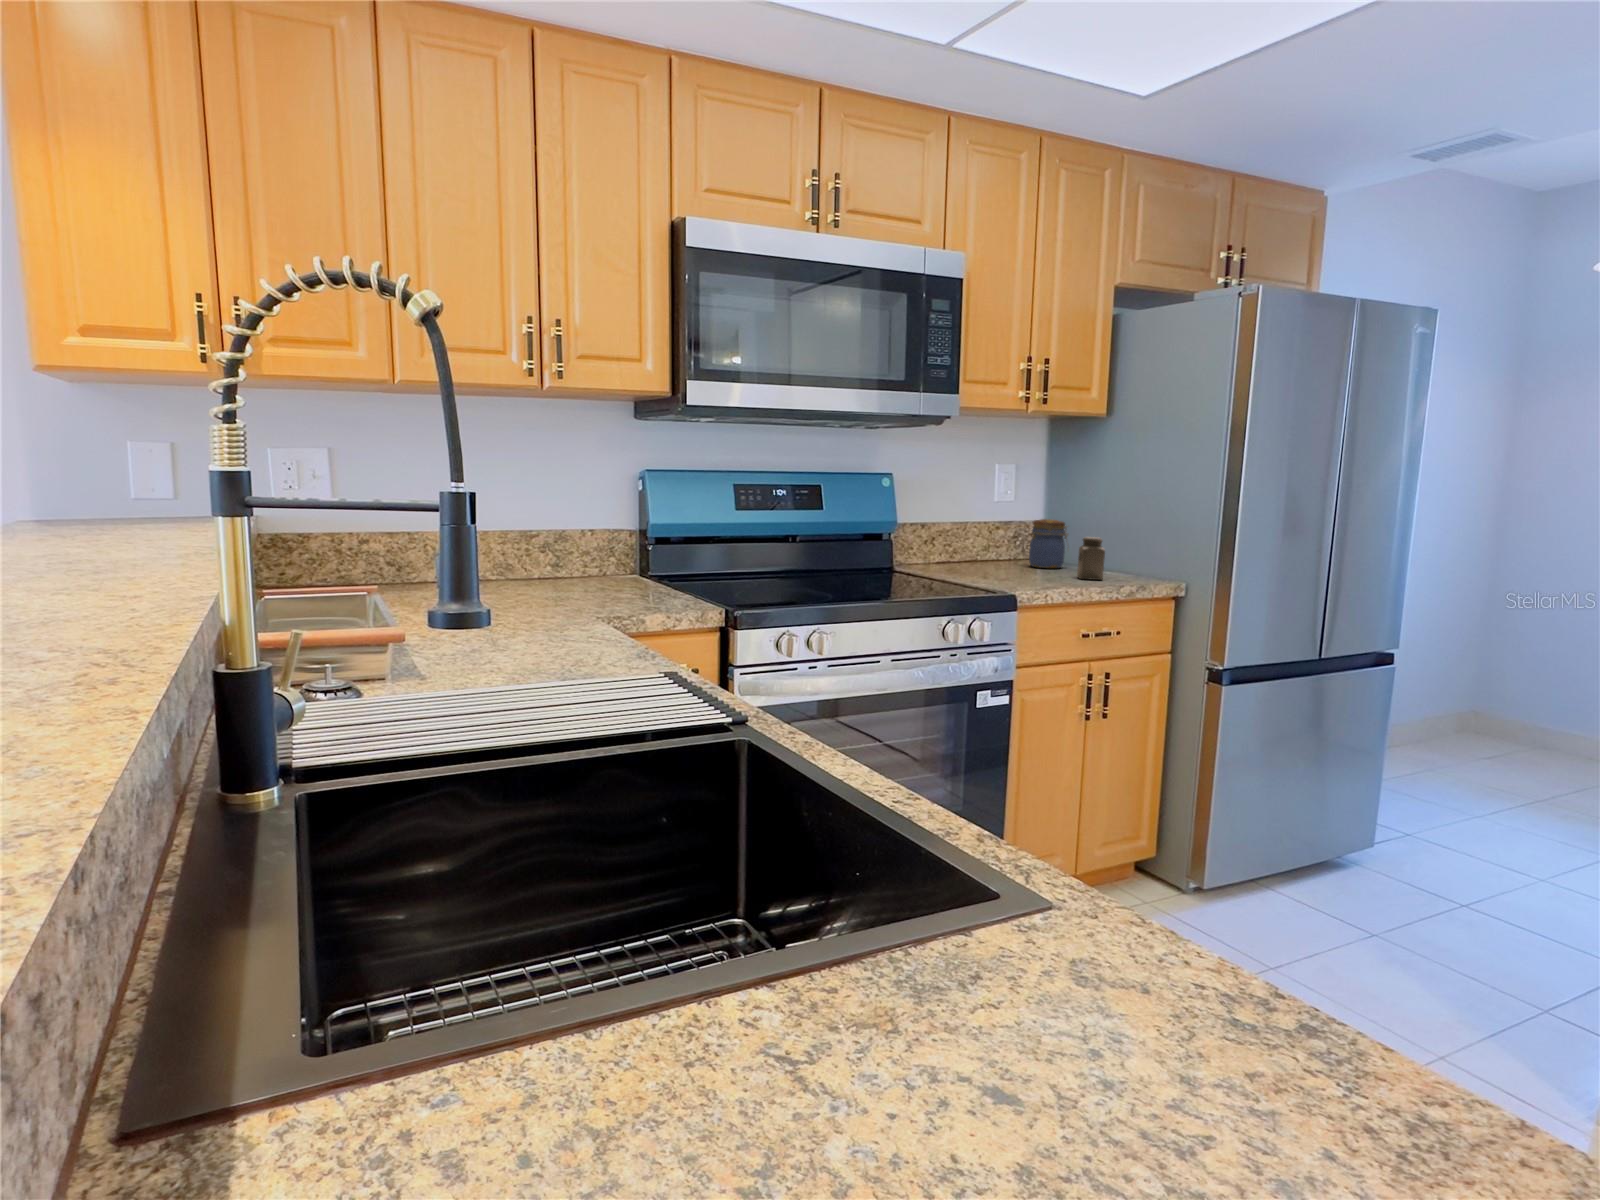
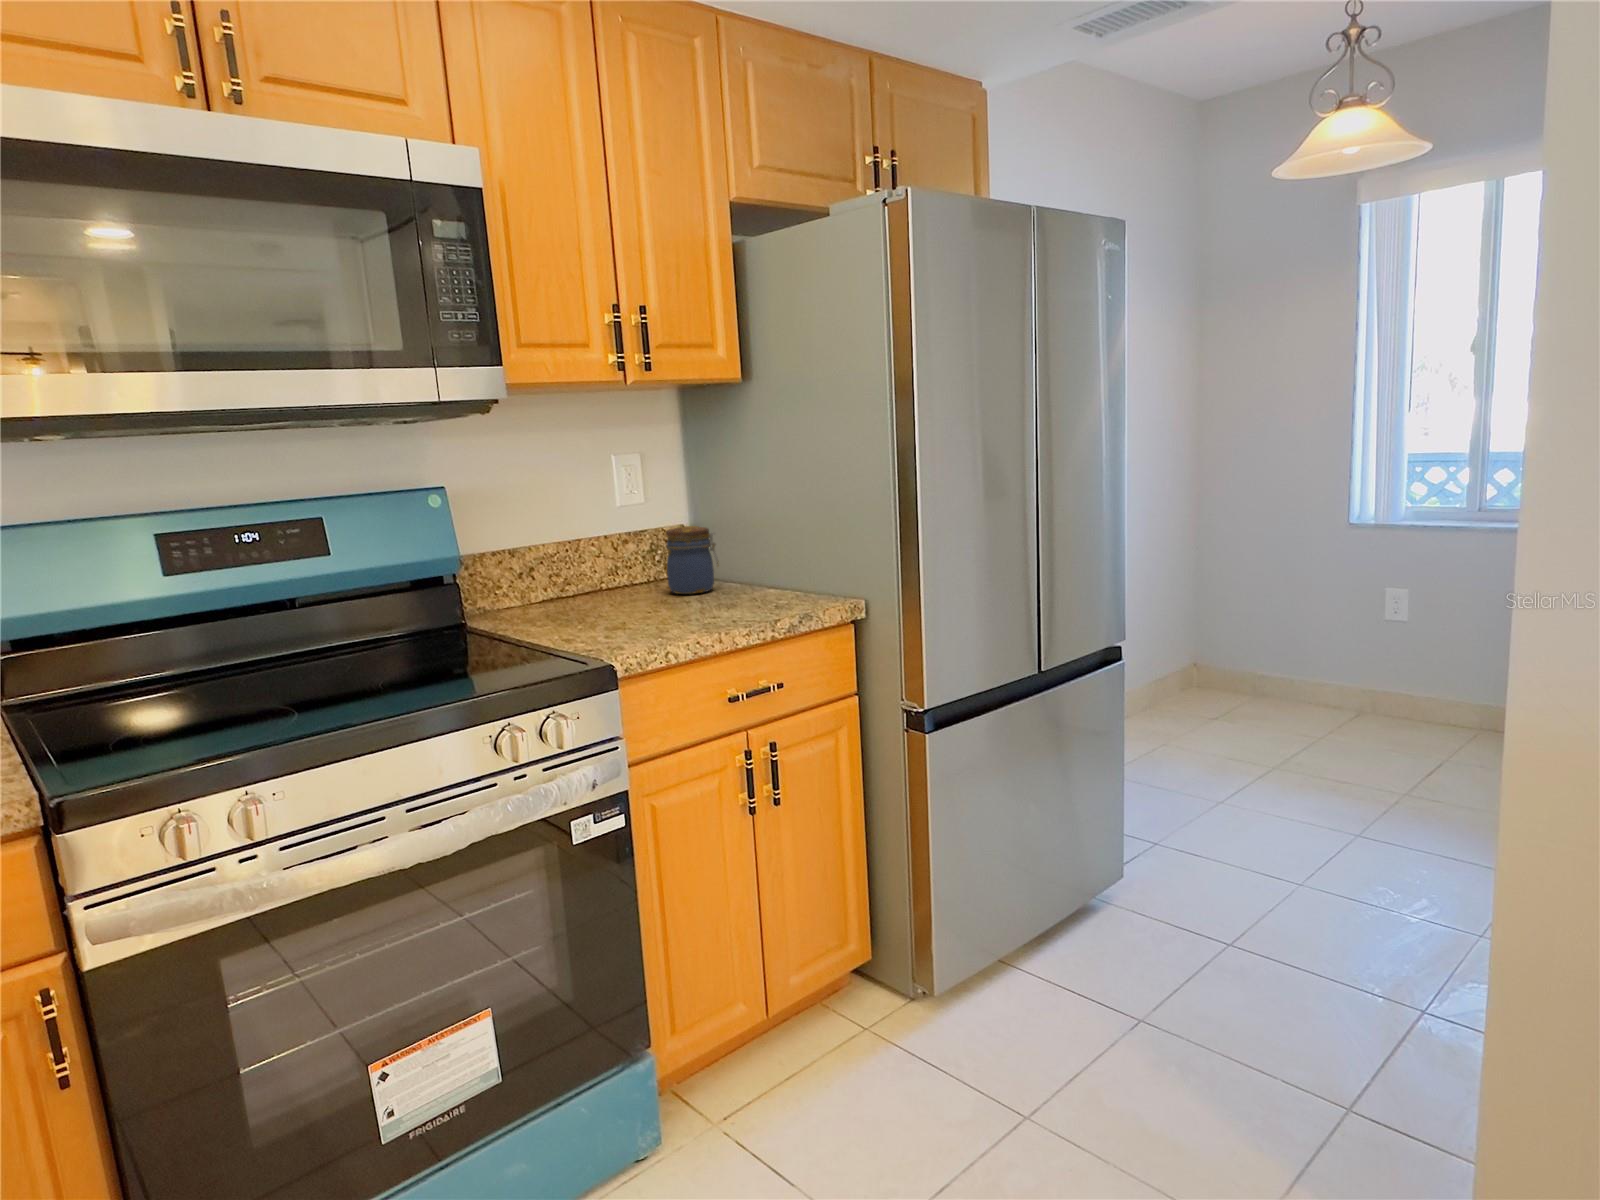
salt shaker: present [1077,537,1105,580] -> none [722,552,757,612]

